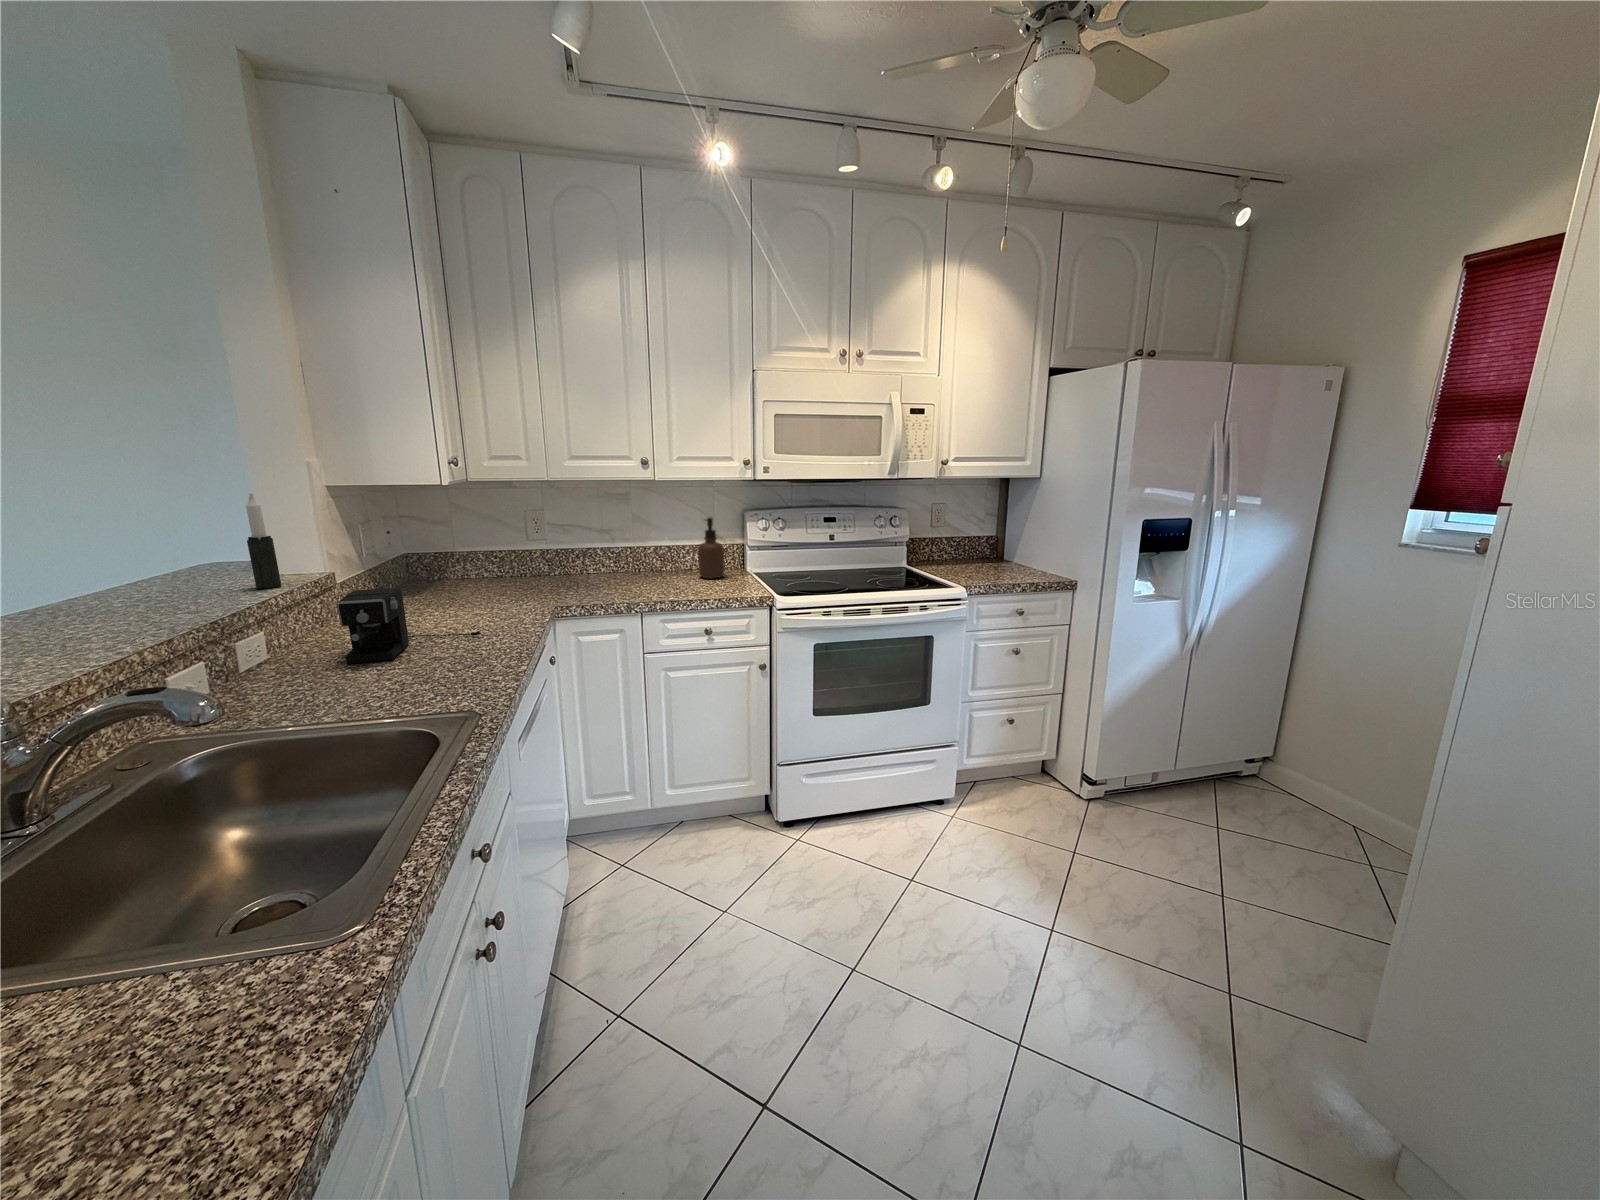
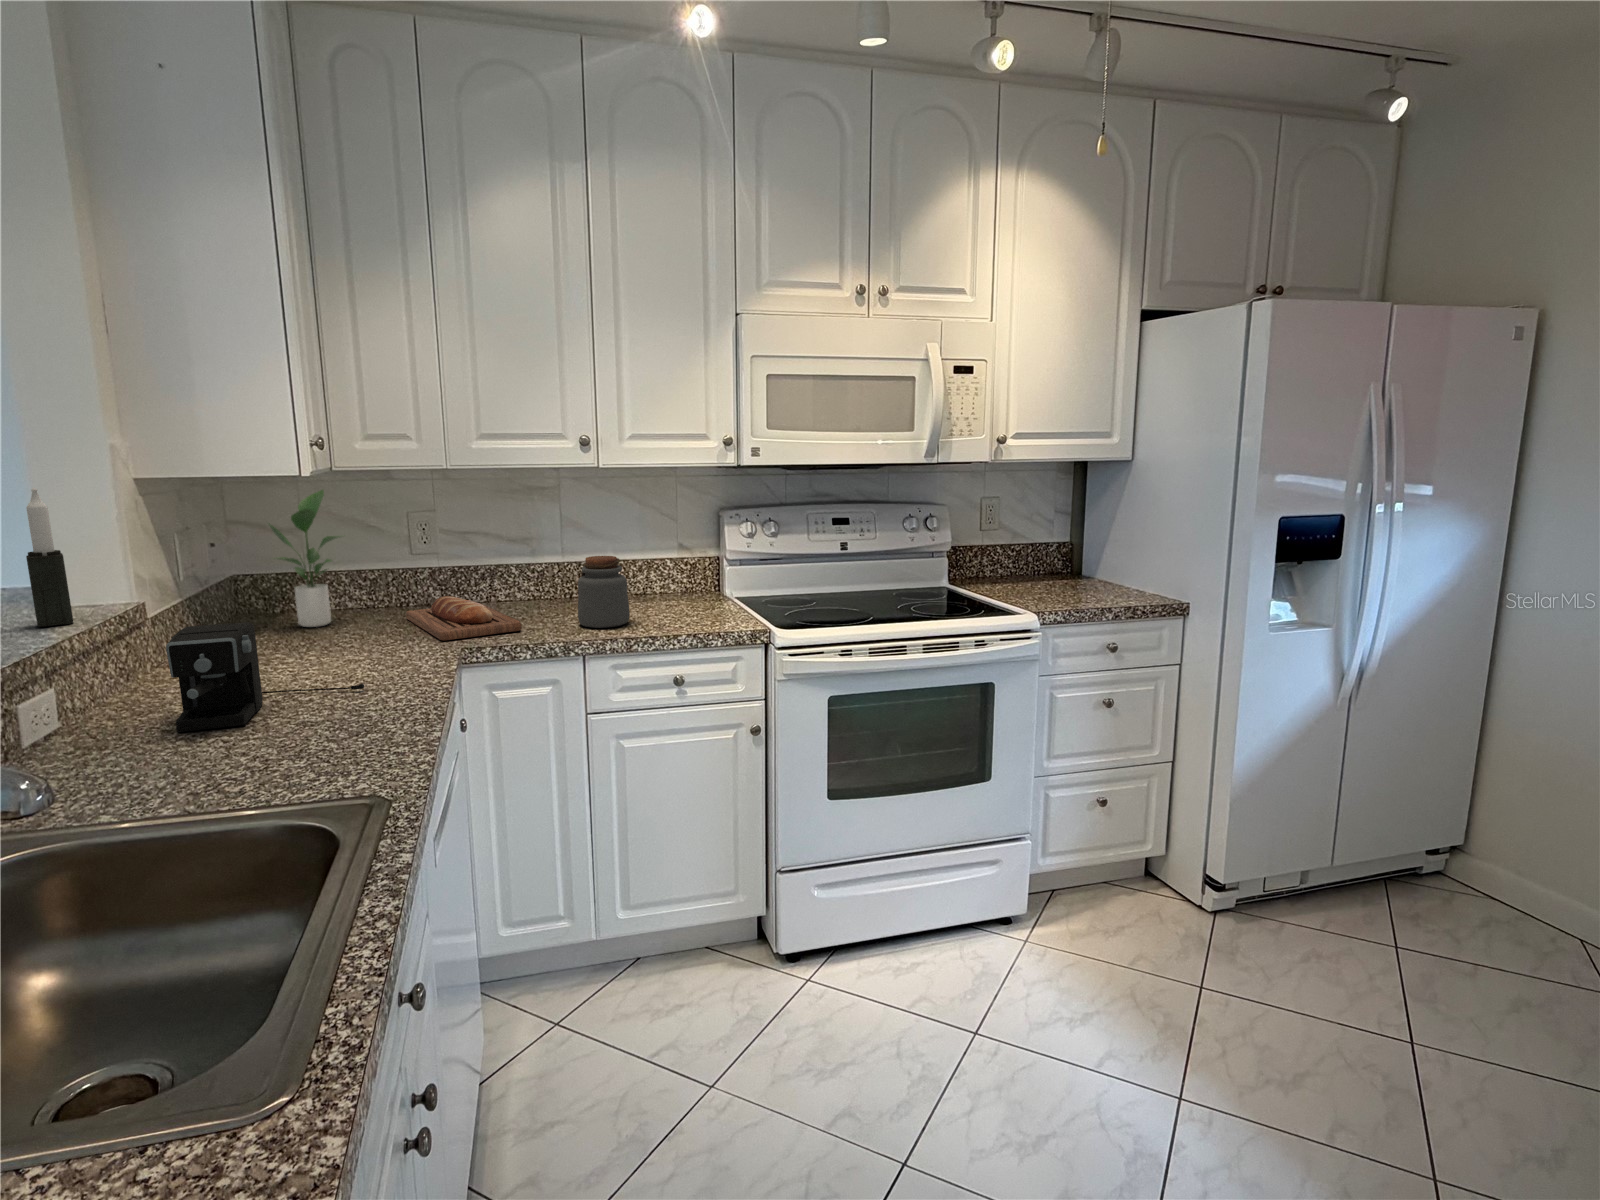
potted plant: none [422,493,479,590] -> present [269,490,340,627]
soap dispenser: present [698,518,724,579] -> none [658,520,695,606]
jar: none [638,542,675,593] -> present [578,556,630,628]
bread loaf: none [521,569,598,601] -> present [406,596,522,640]

